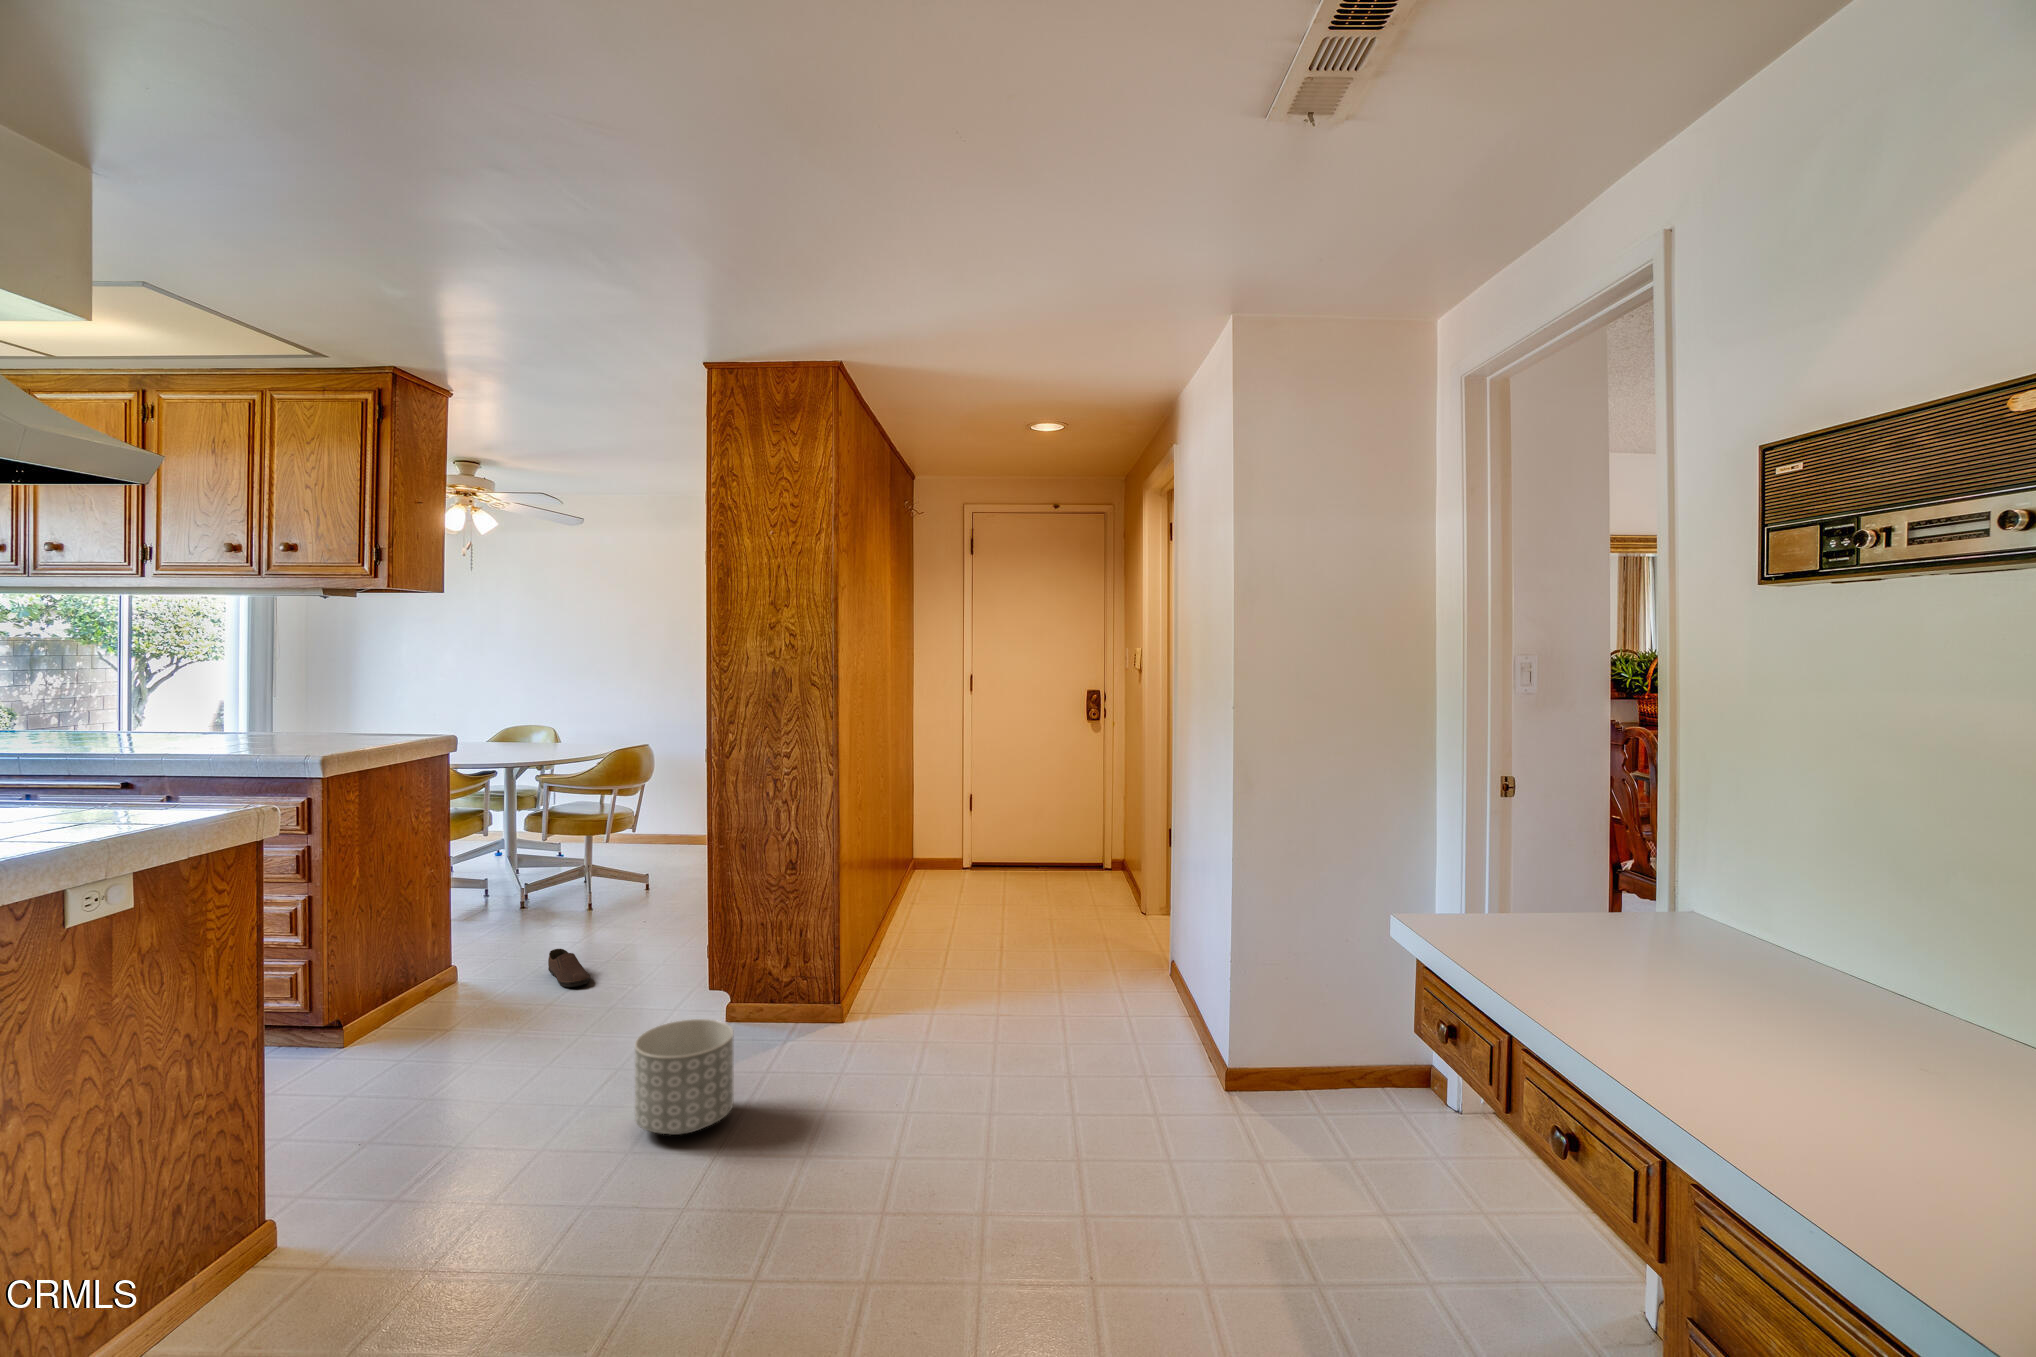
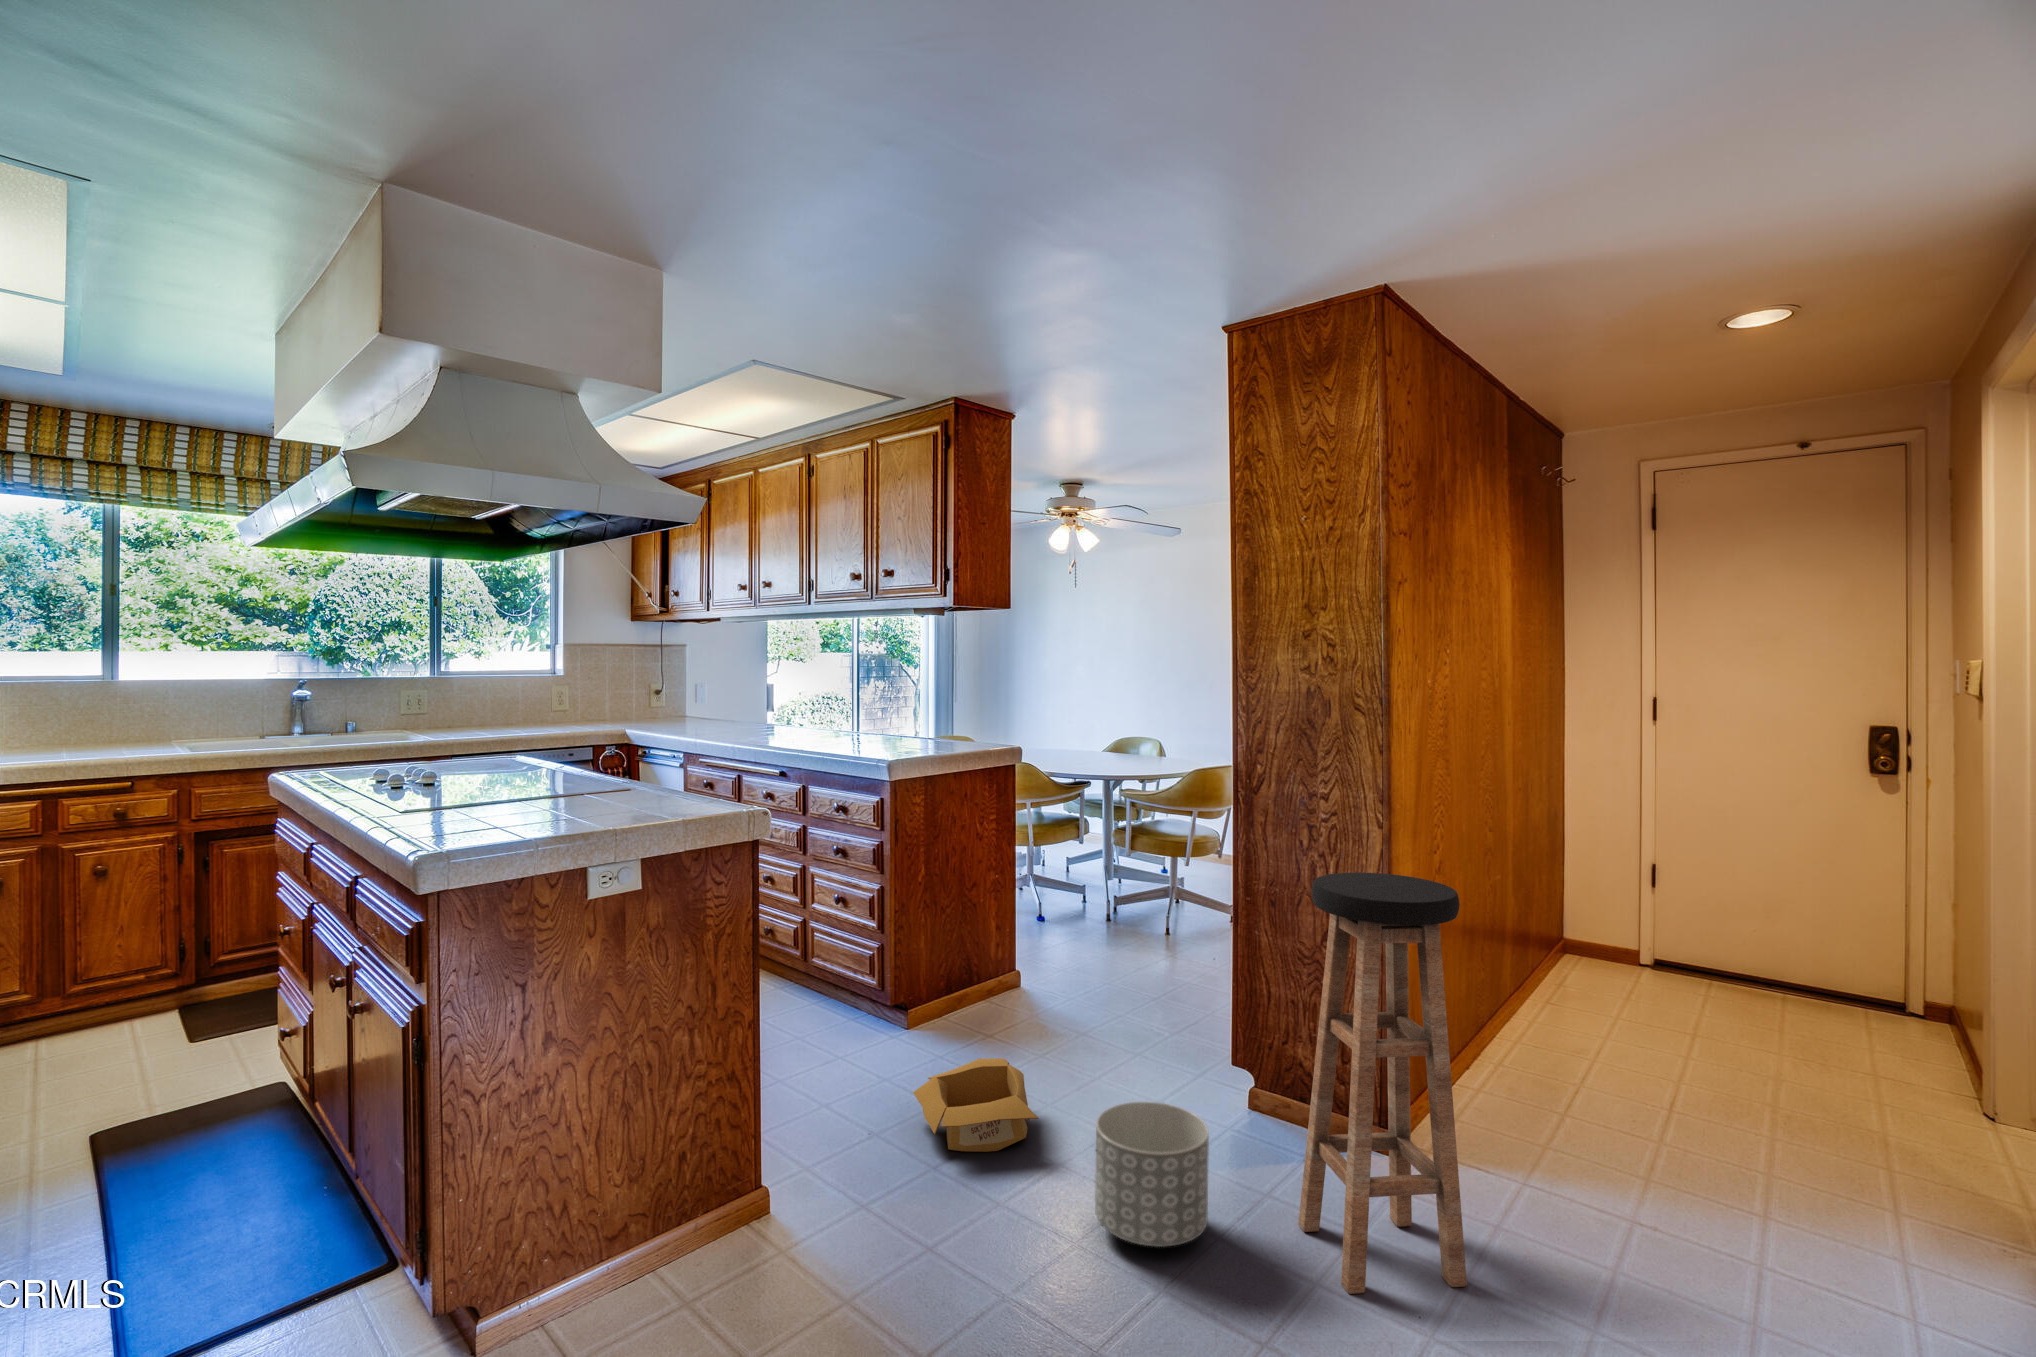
bar stool: none [796,807,918,1112] -> present [1298,873,1467,1294]
shoe: present [548,949,590,987] -> none [1096,977,1130,1022]
cardboard box: none [399,1033,556,1127] -> present [913,1058,1039,1152]

